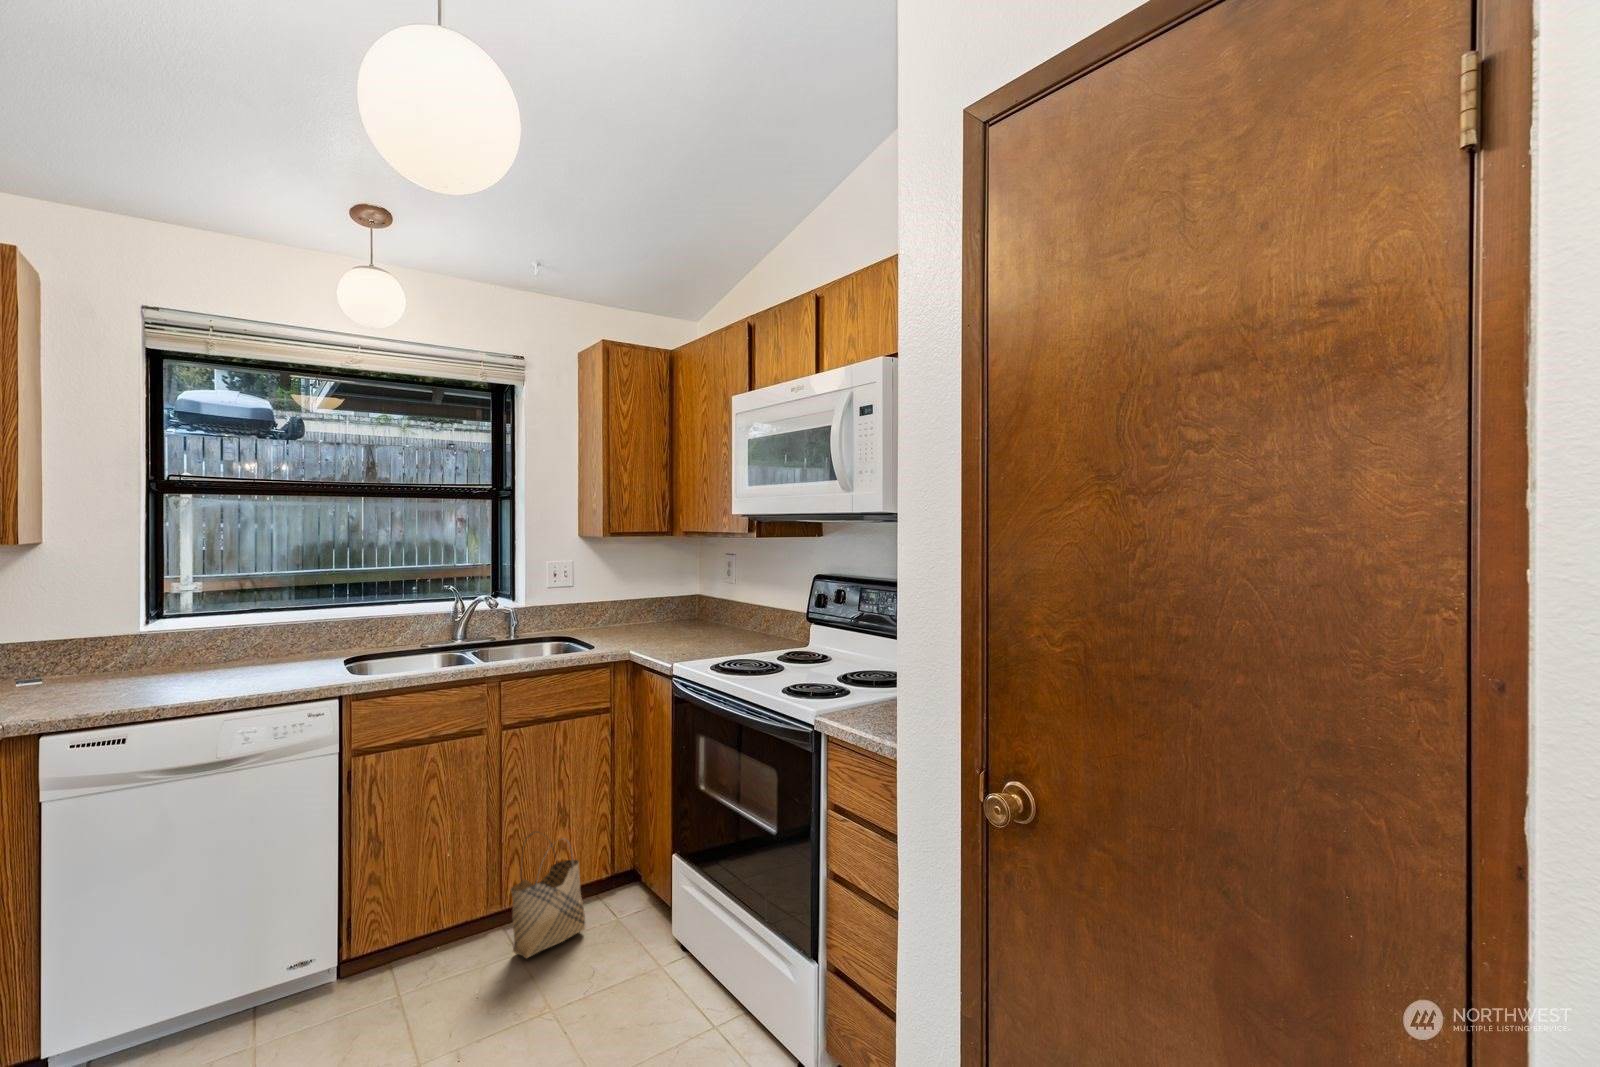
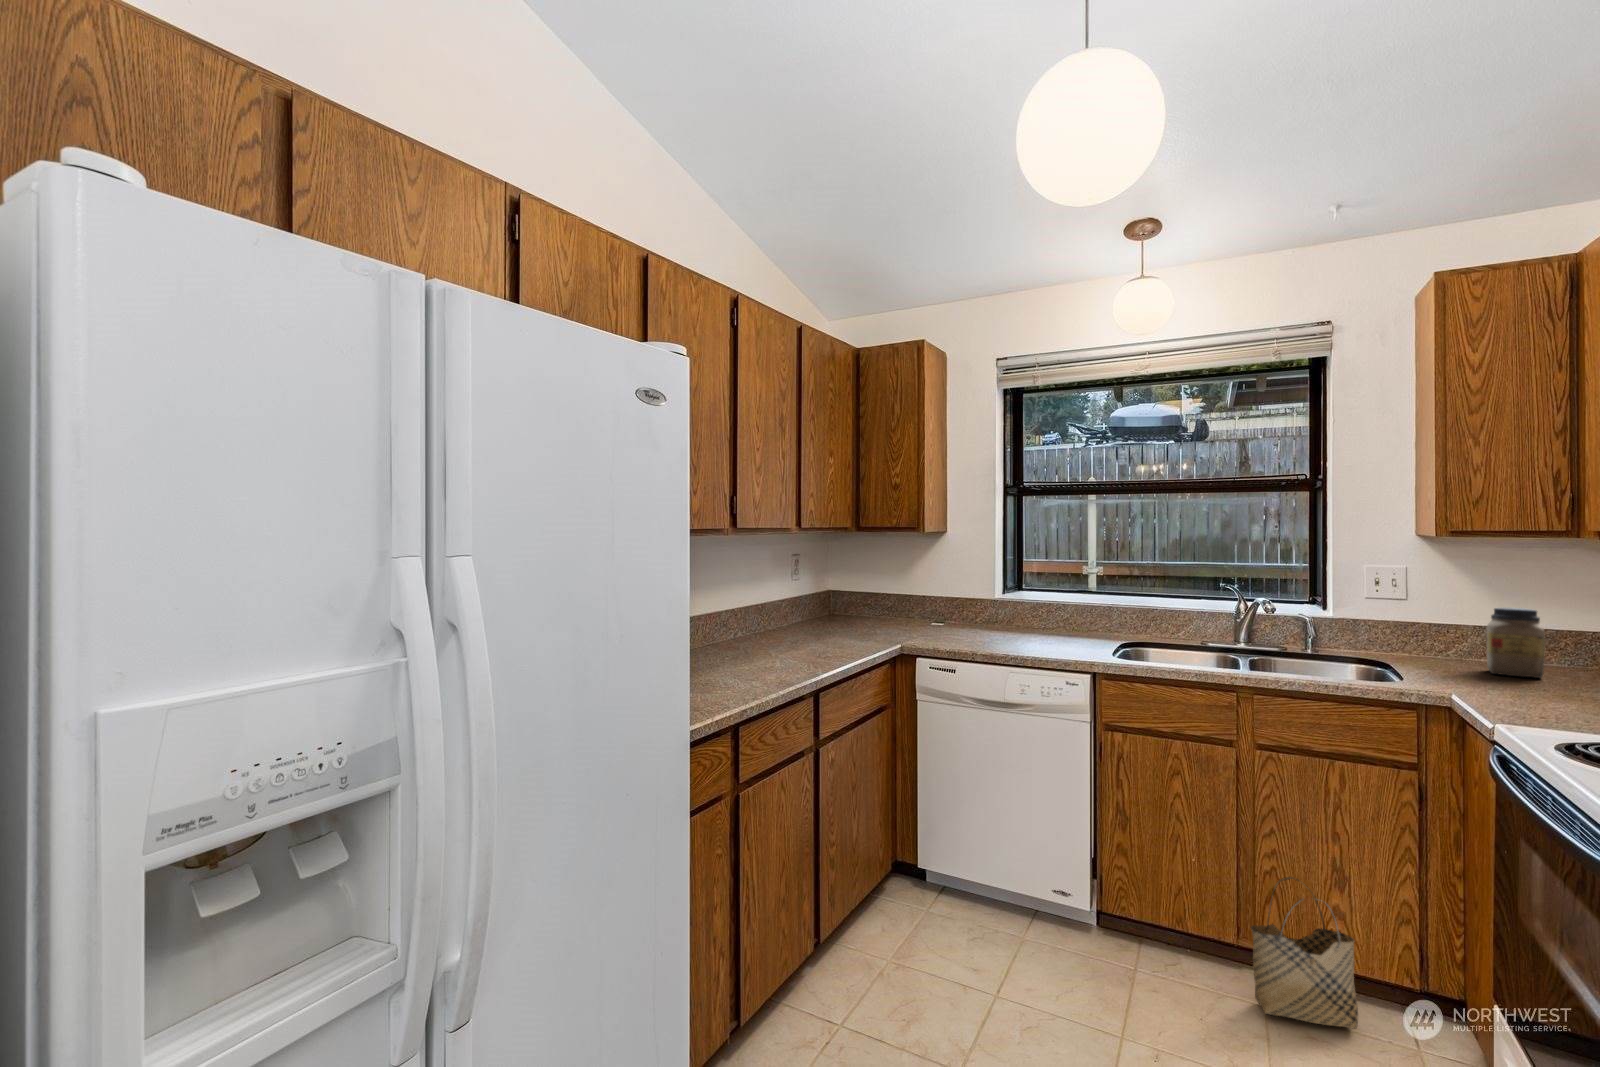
jar: none [624,586,655,634] -> present [1487,607,1545,678]

